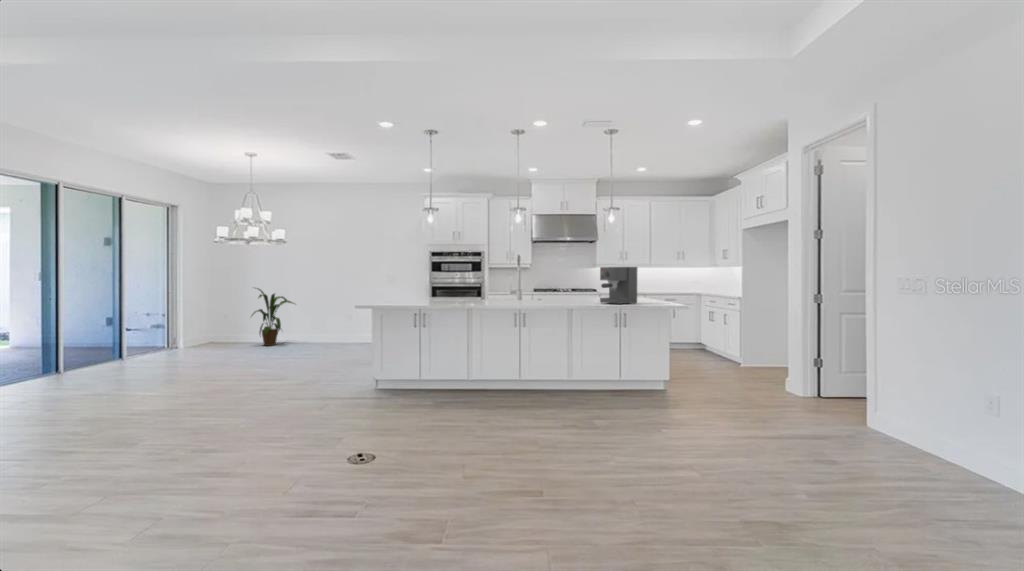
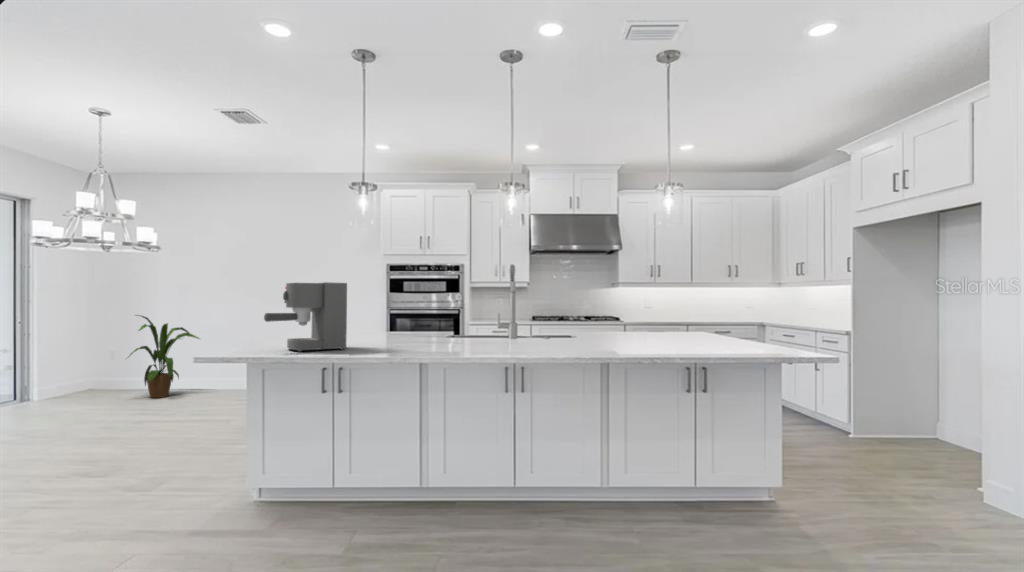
coffee maker: present [600,267,637,304] -> present [264,282,347,352]

